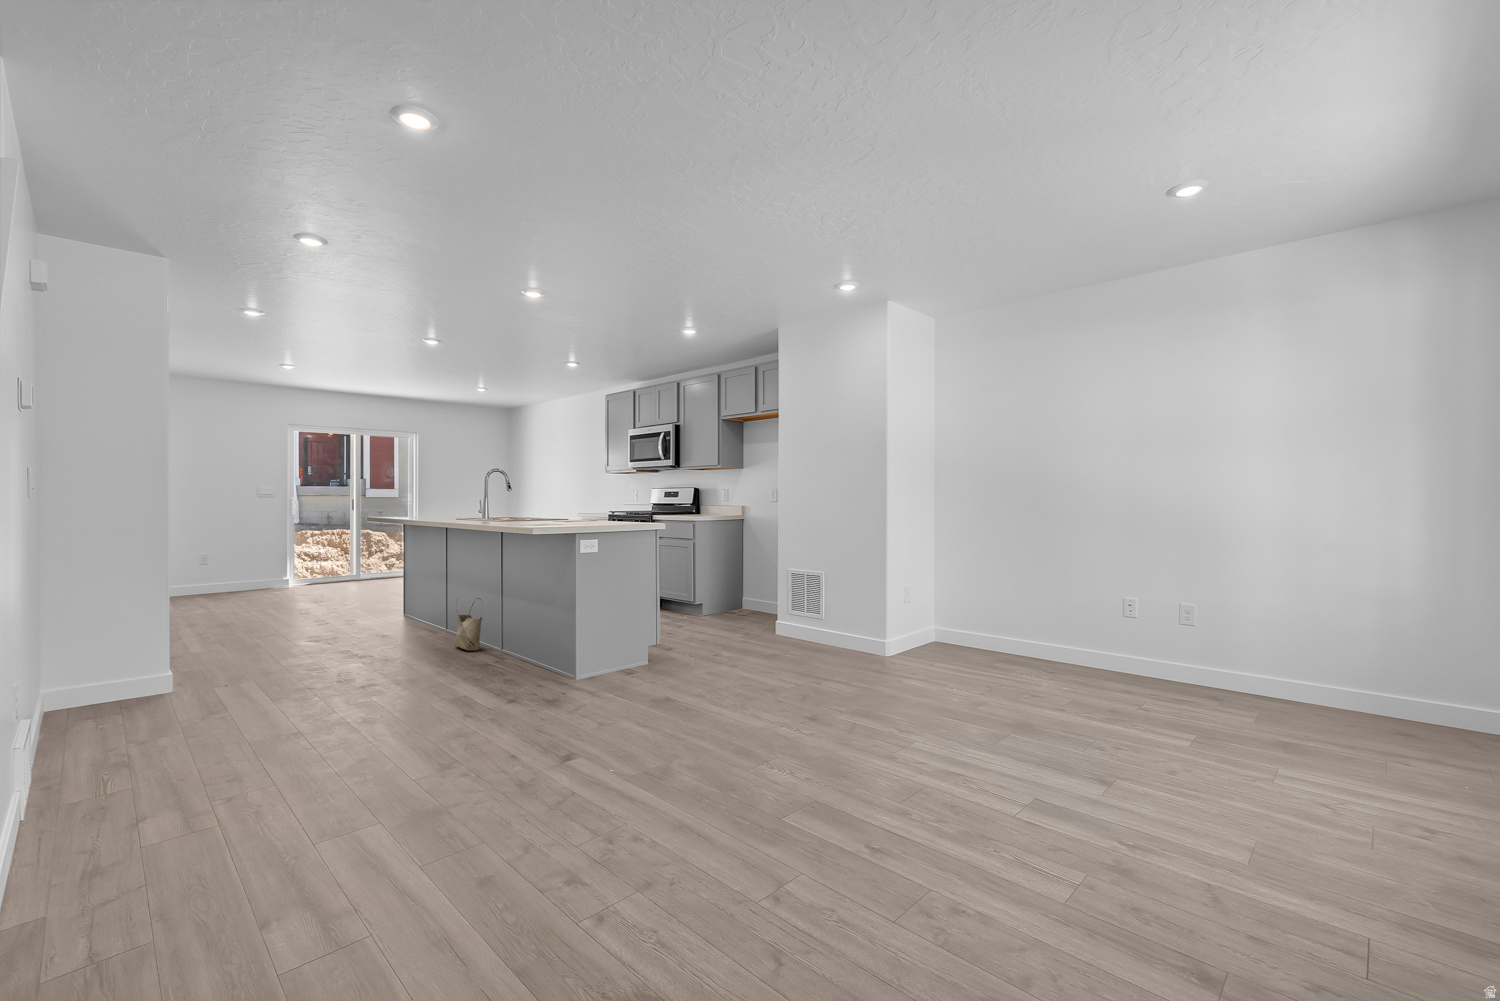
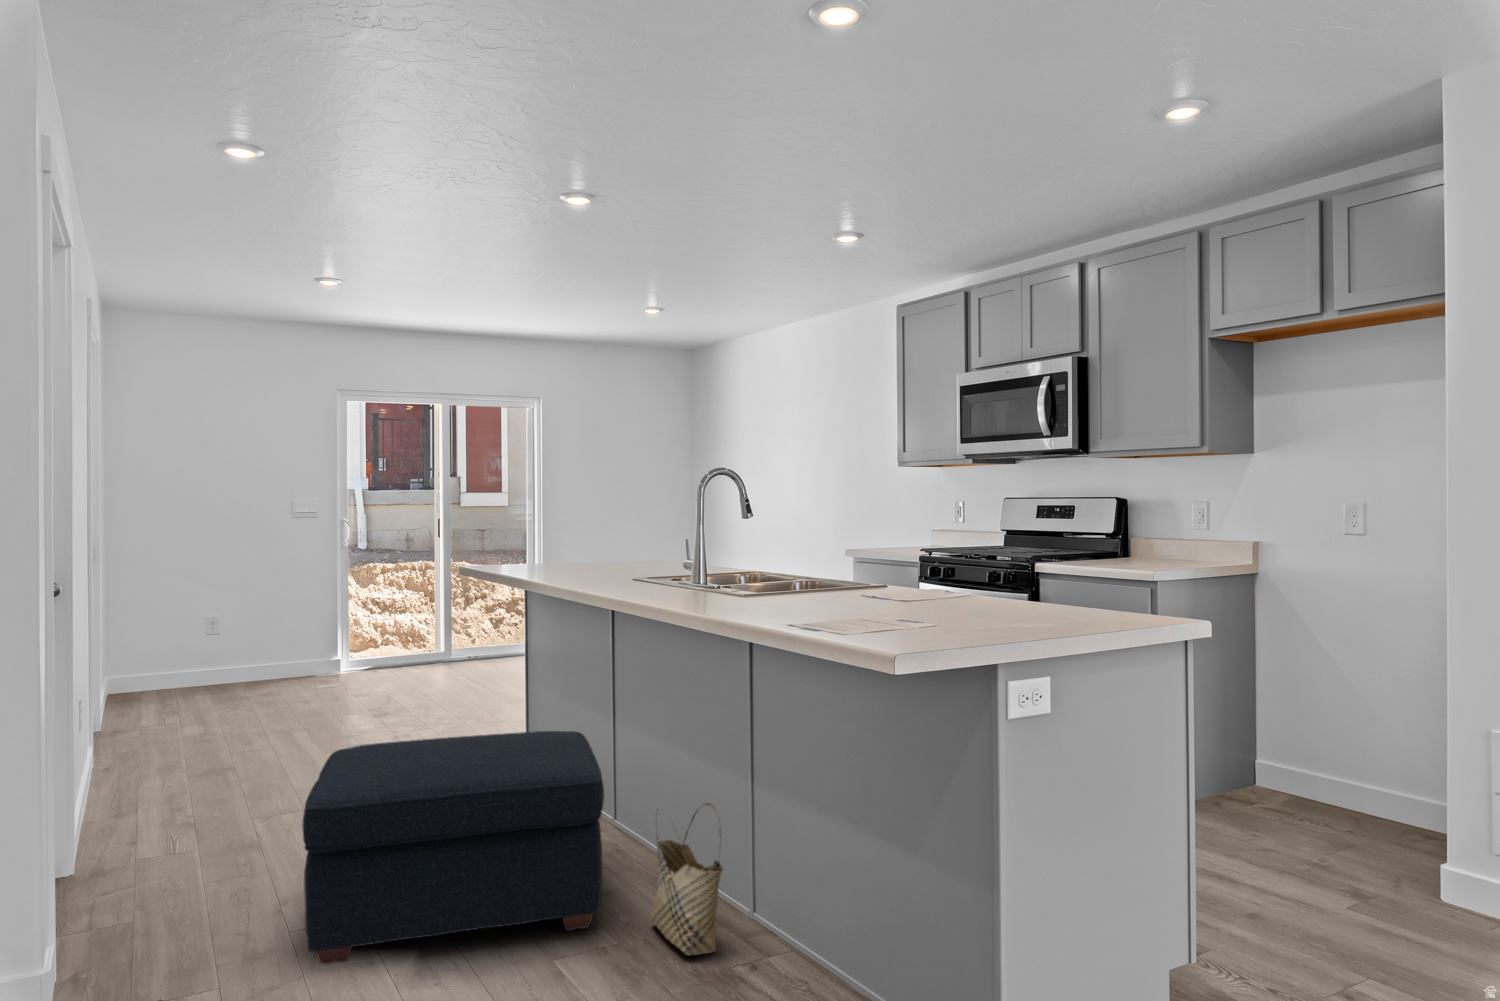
ottoman: none [308,581,435,660] -> present [302,731,604,964]

